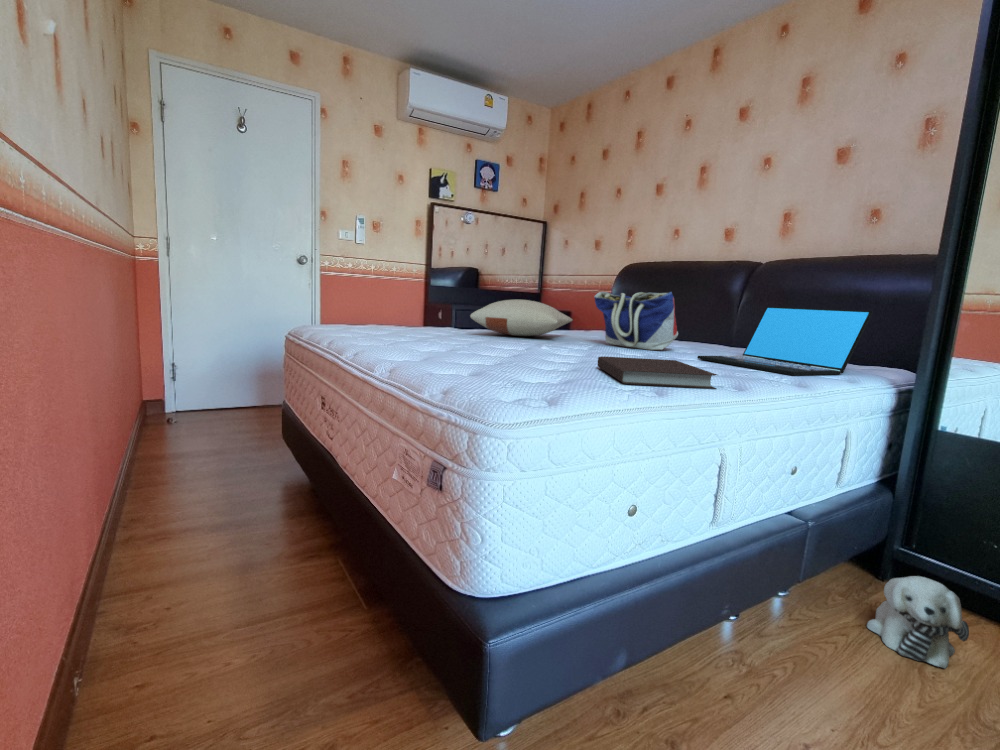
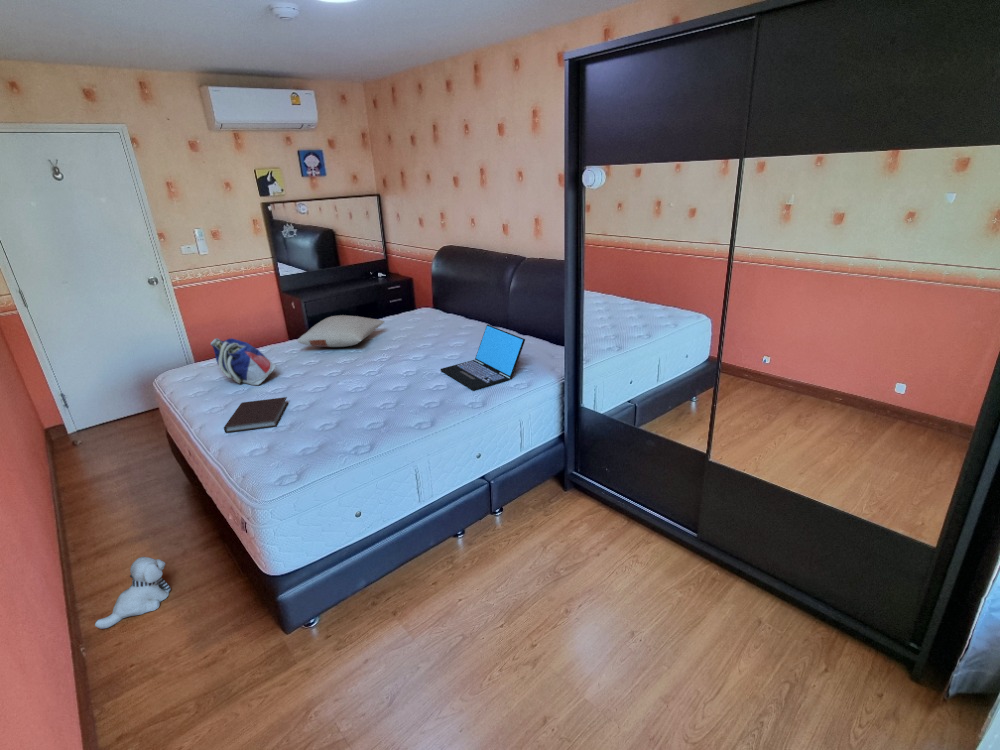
tote bag: present [594,292,678,350] -> present [211,338,276,385]
notebook: present [598,356,717,389] -> present [224,397,288,433]
plush toy: present [867,576,969,668] -> present [95,557,171,629]

